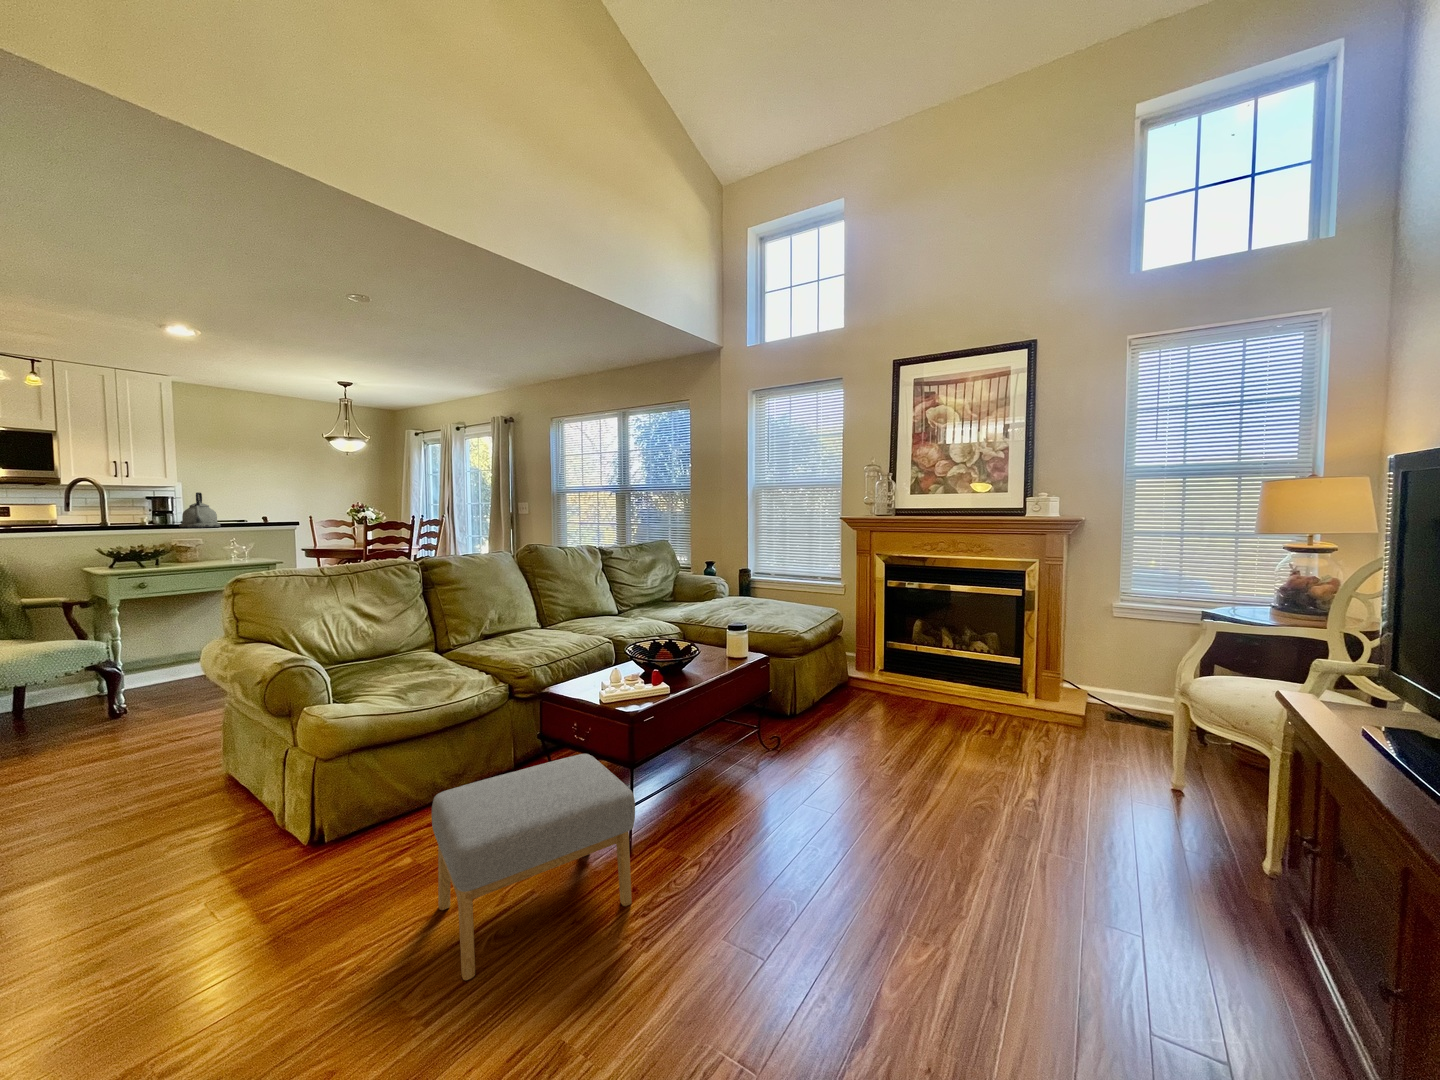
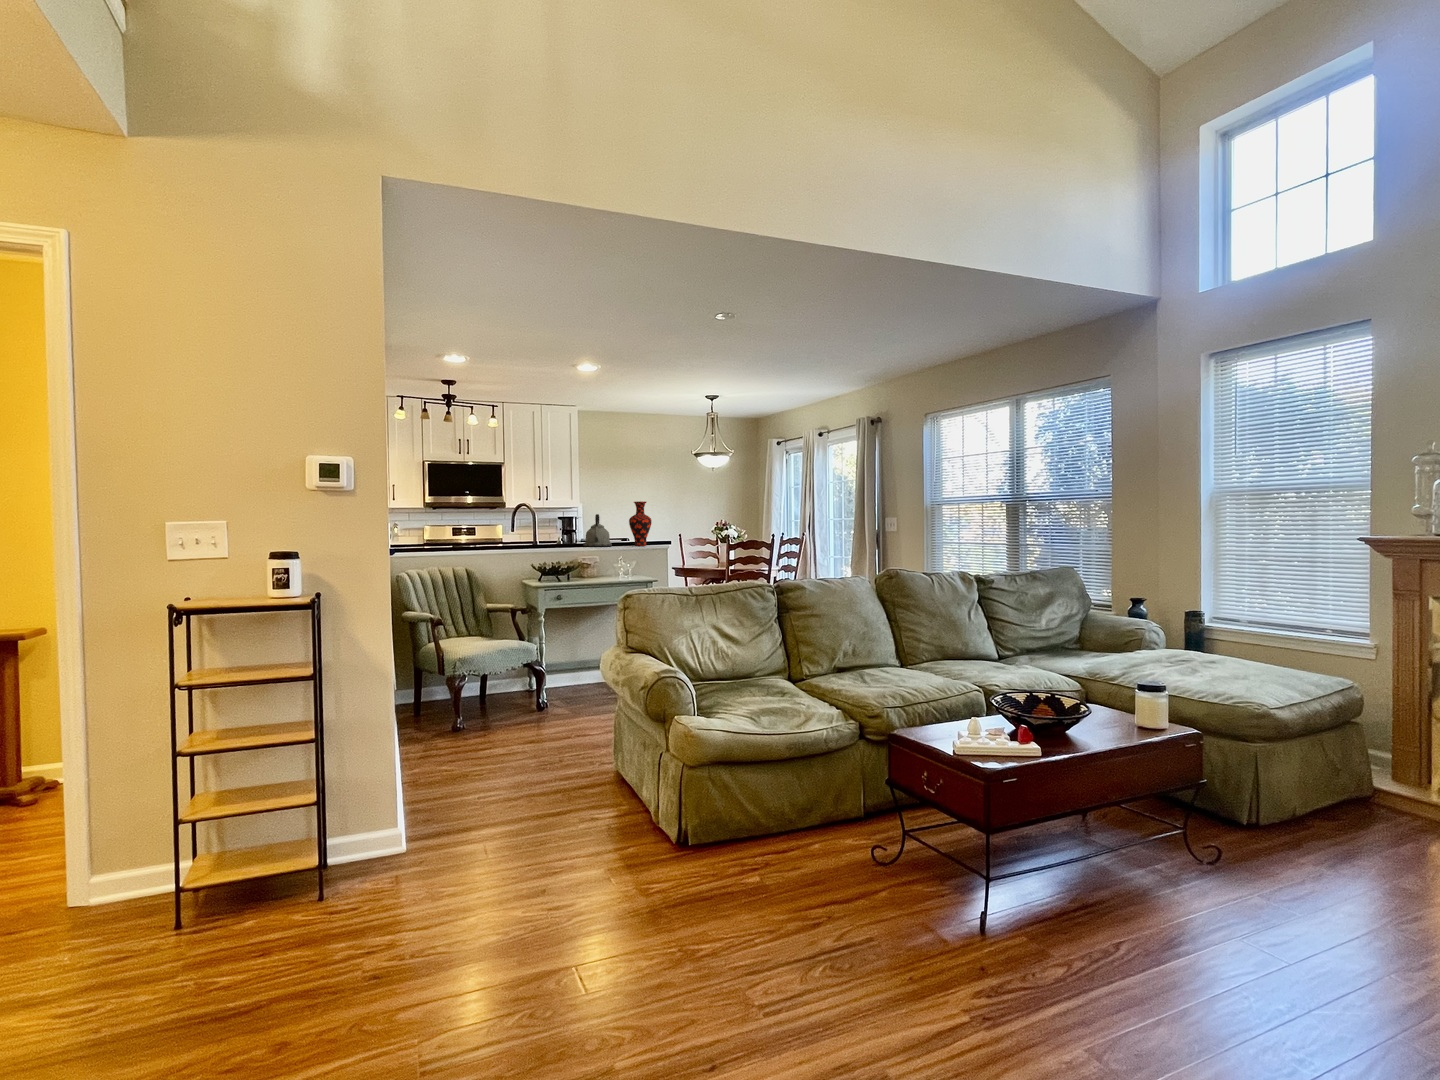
vase: none [244,480,274,527] -> present [629,501,651,546]
footstool: present [432,754,635,980] -> none [776,806,982,992]

